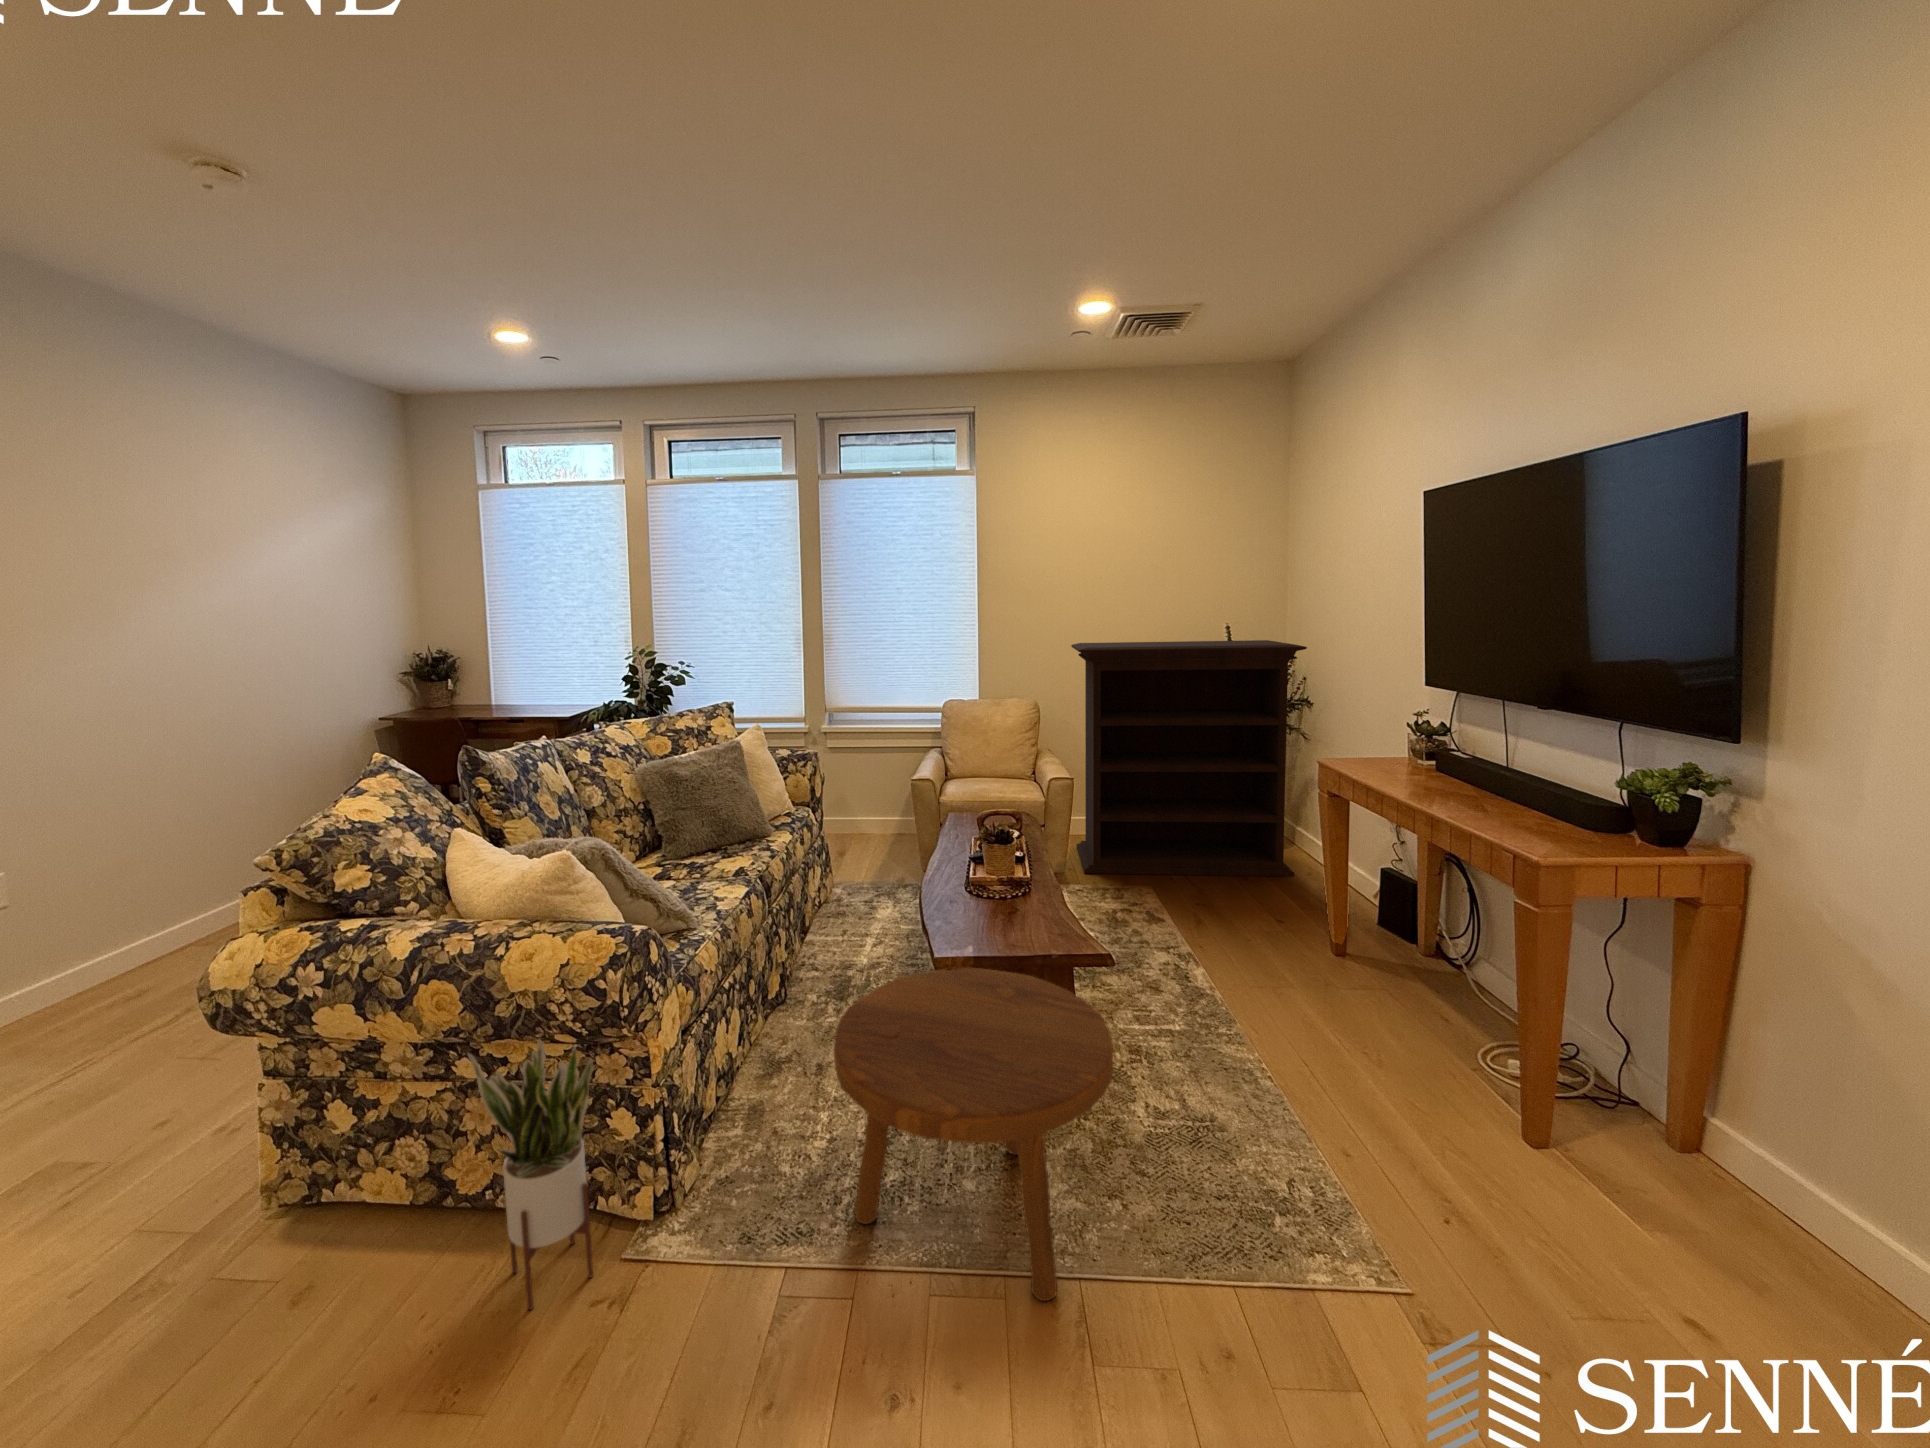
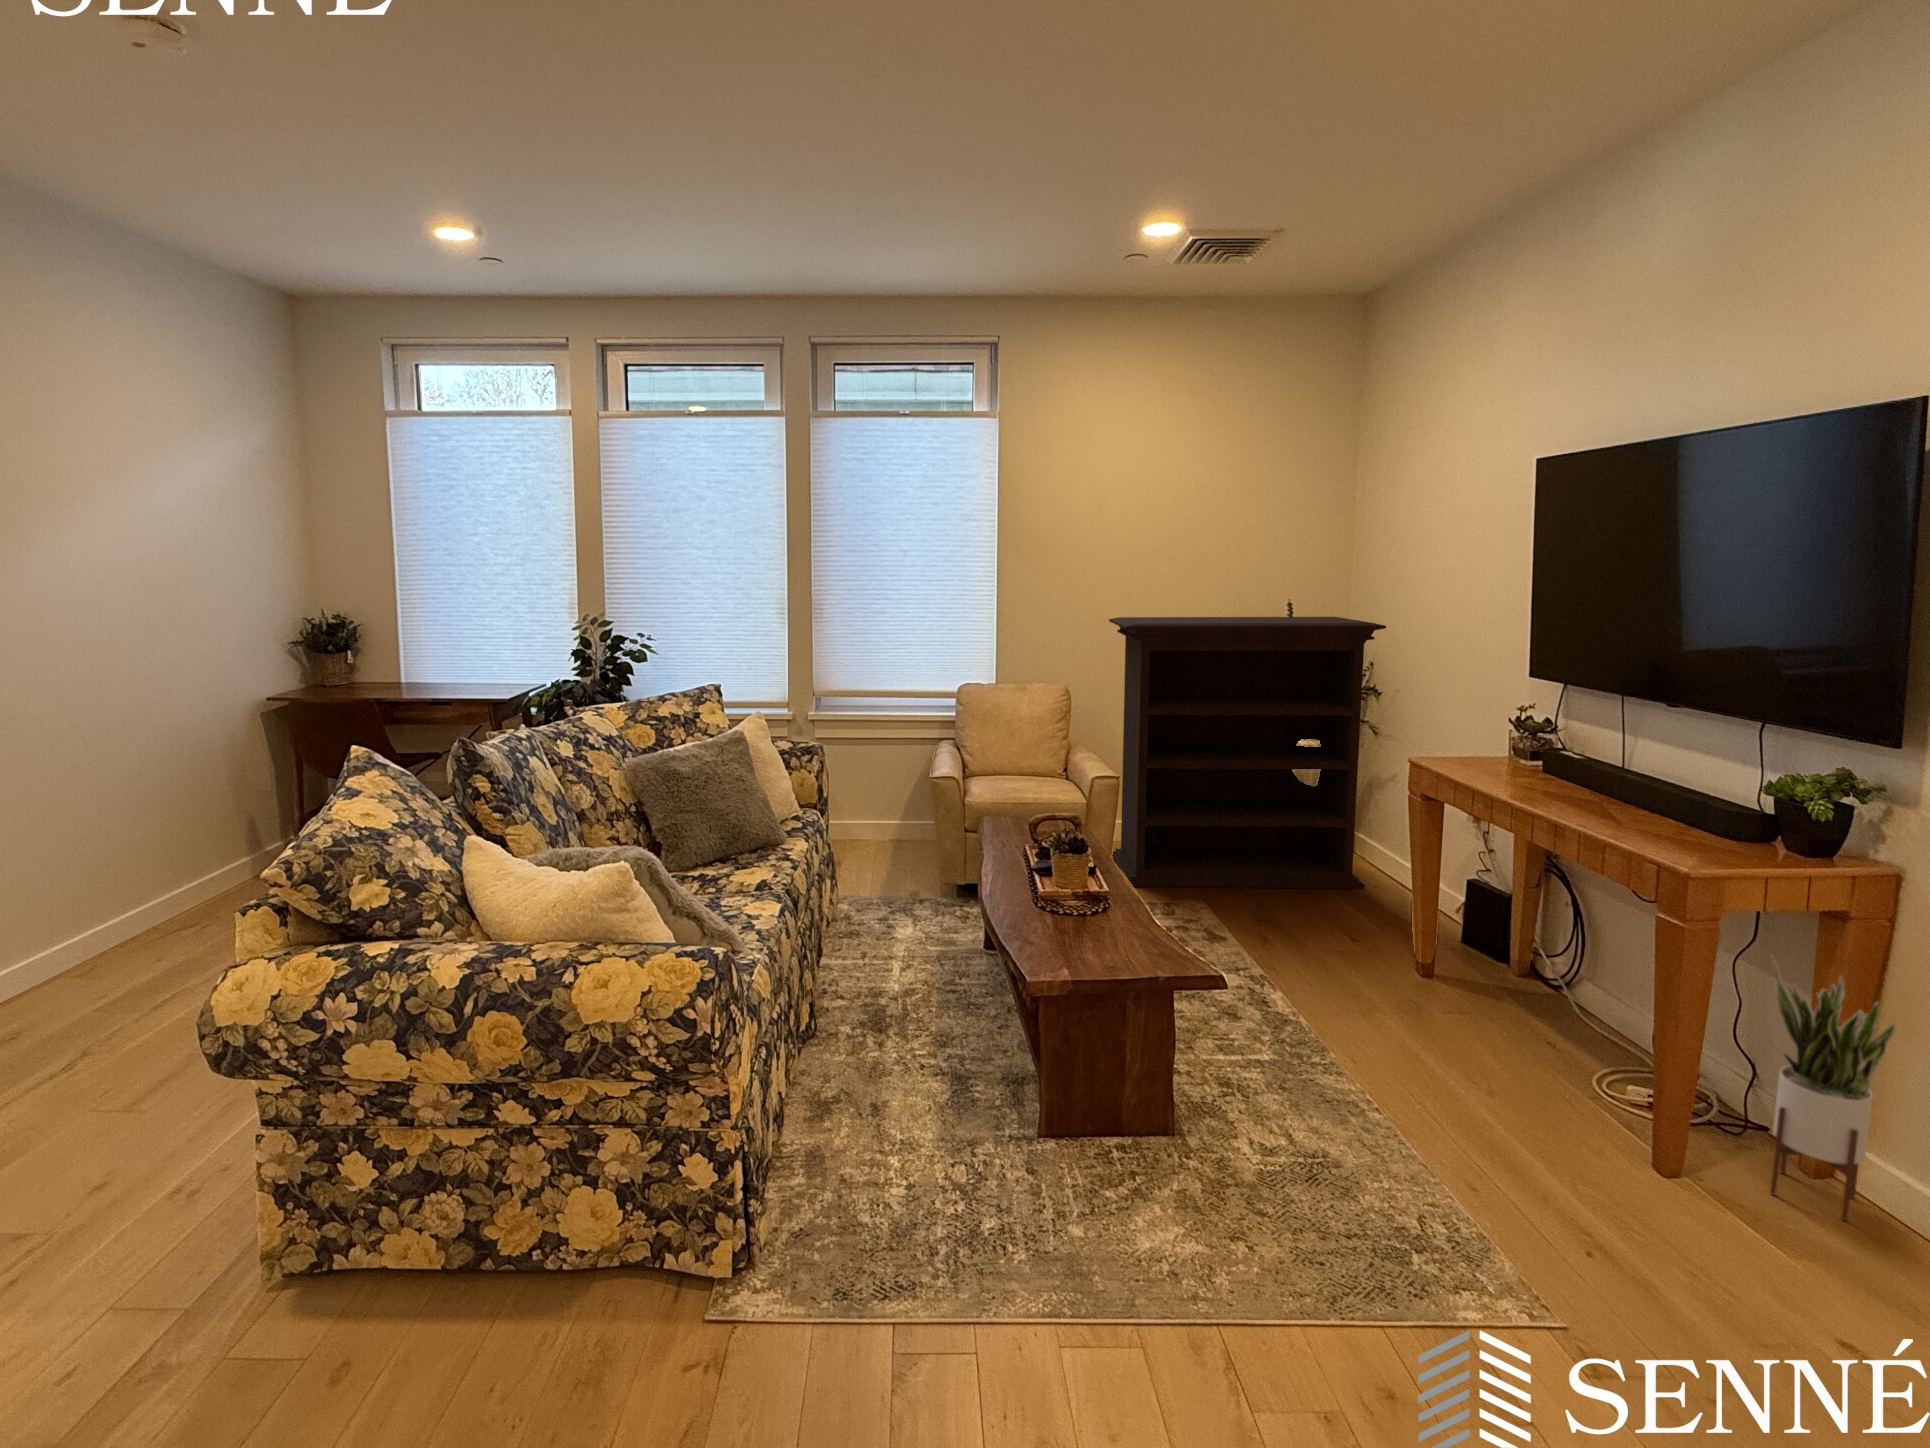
footstool: present [834,968,1113,1301] -> none [936,991,1252,1348]
potted plant: present [468,1038,593,1310] -> present [1770,955,1895,1221]

